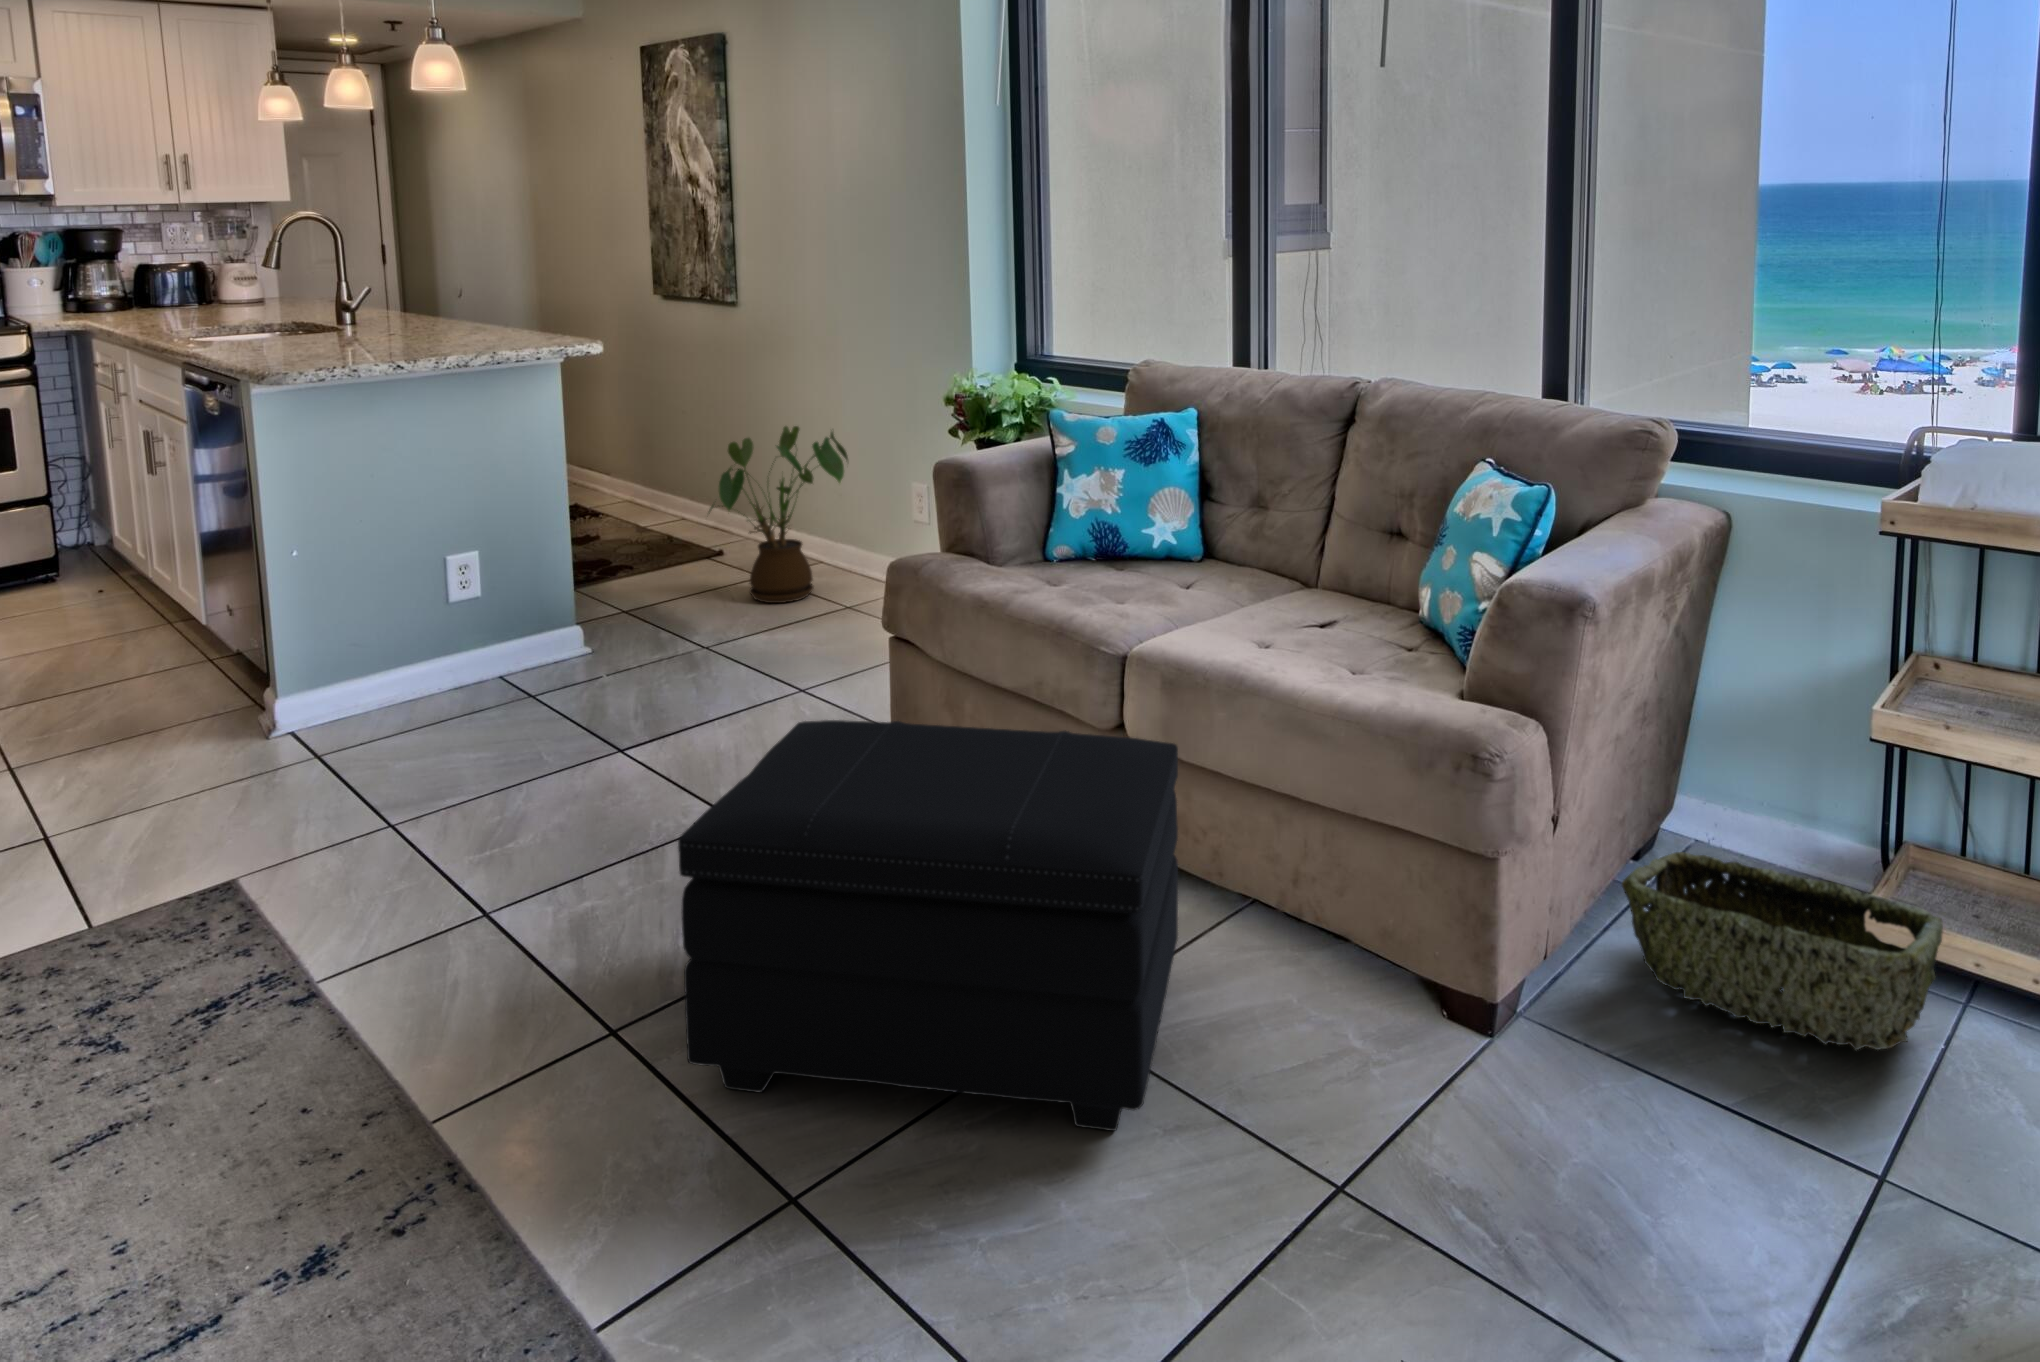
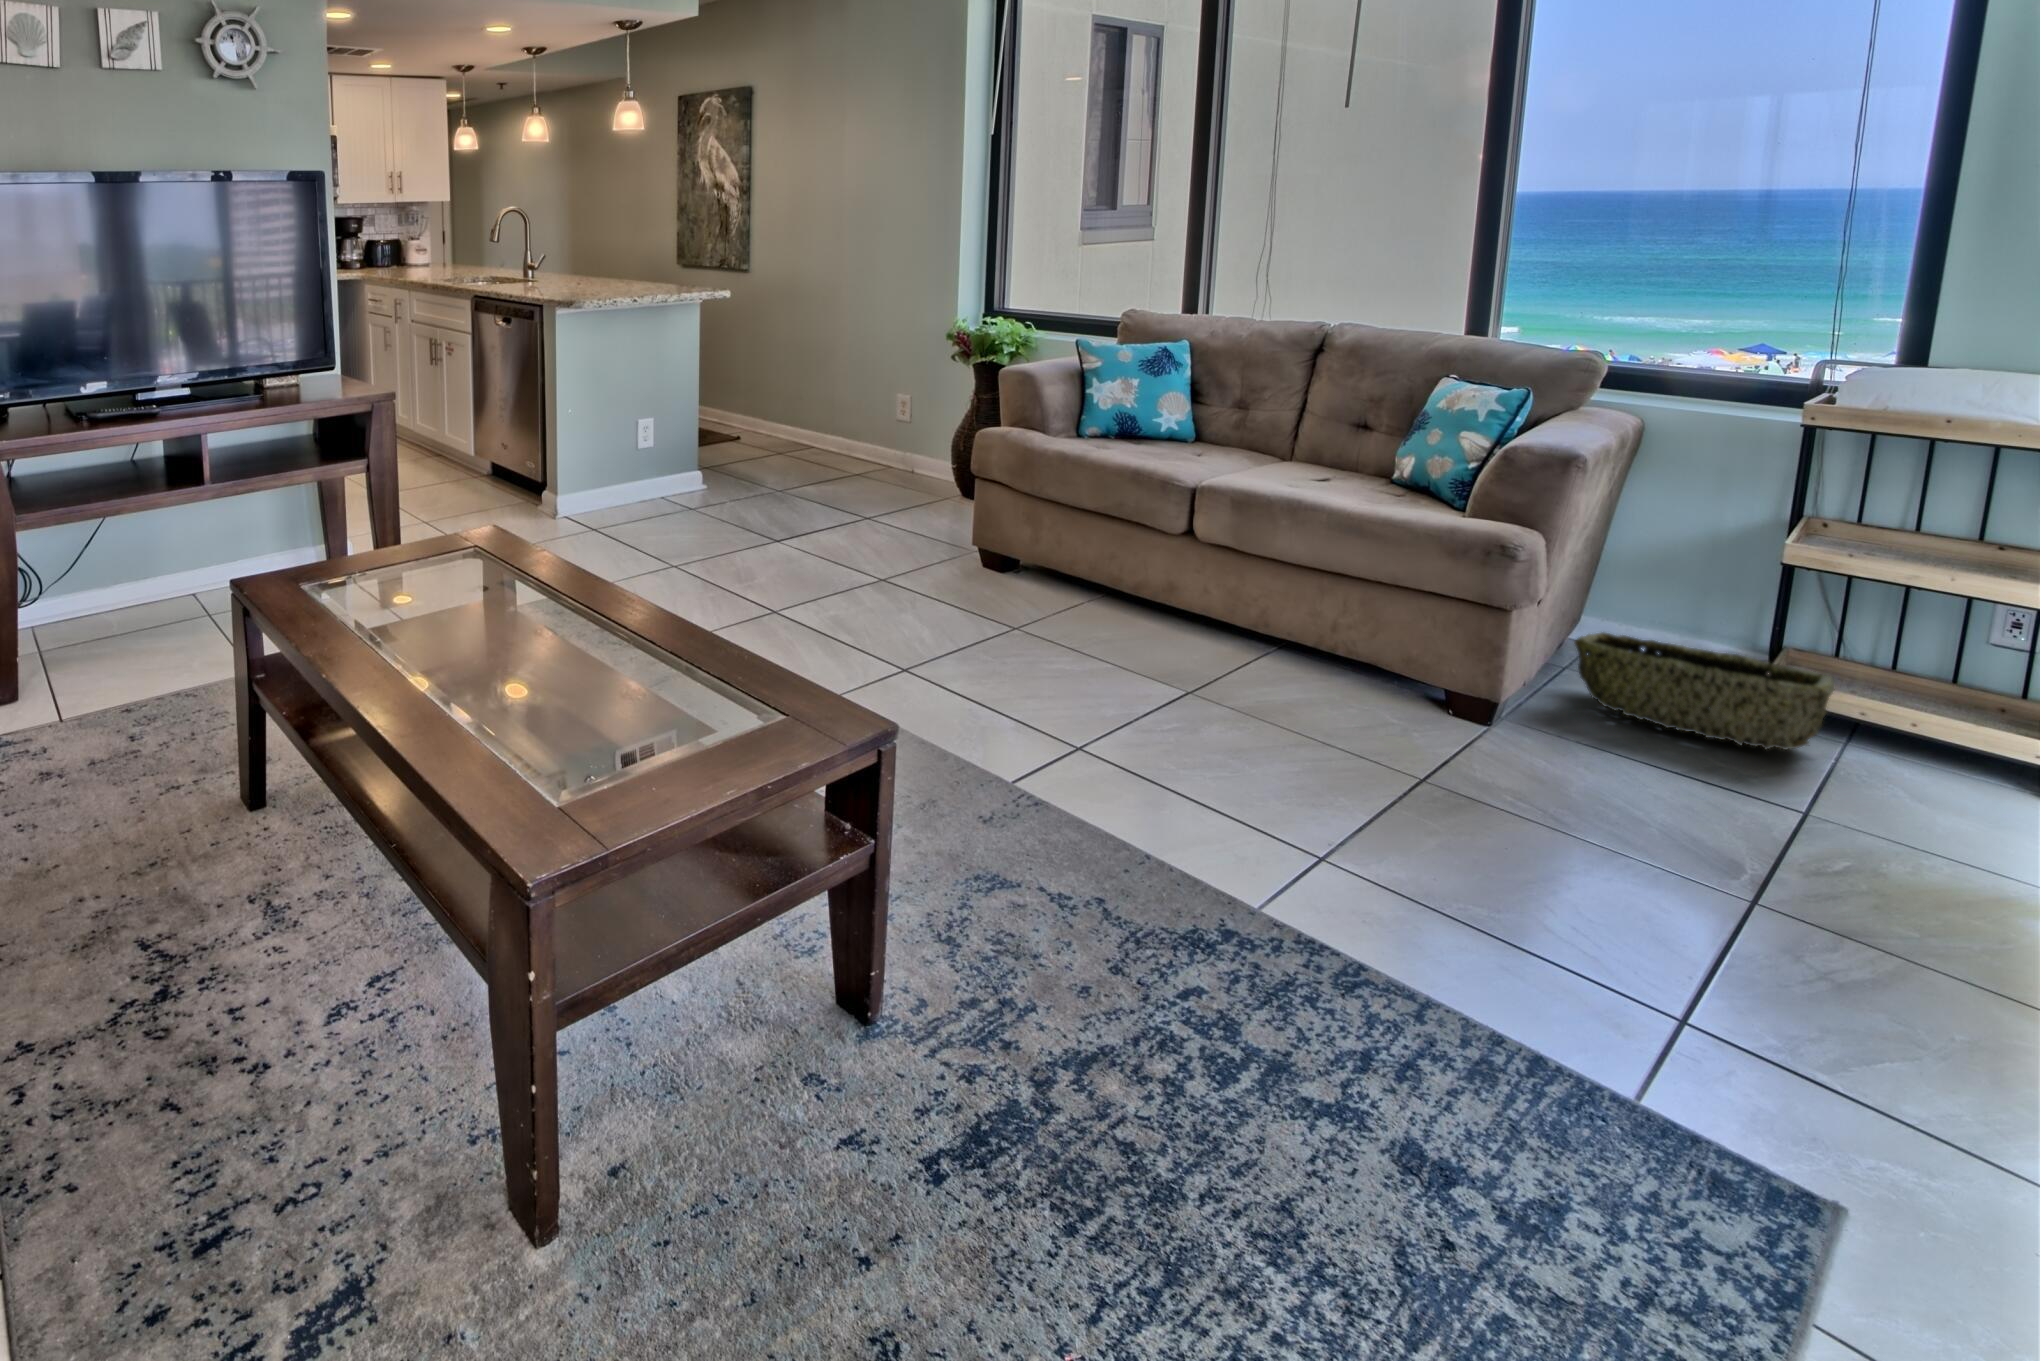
house plant: present [709,426,848,603] -> none [759,351,859,467]
footstool: present [678,720,1178,1131] -> none [987,513,1296,740]

